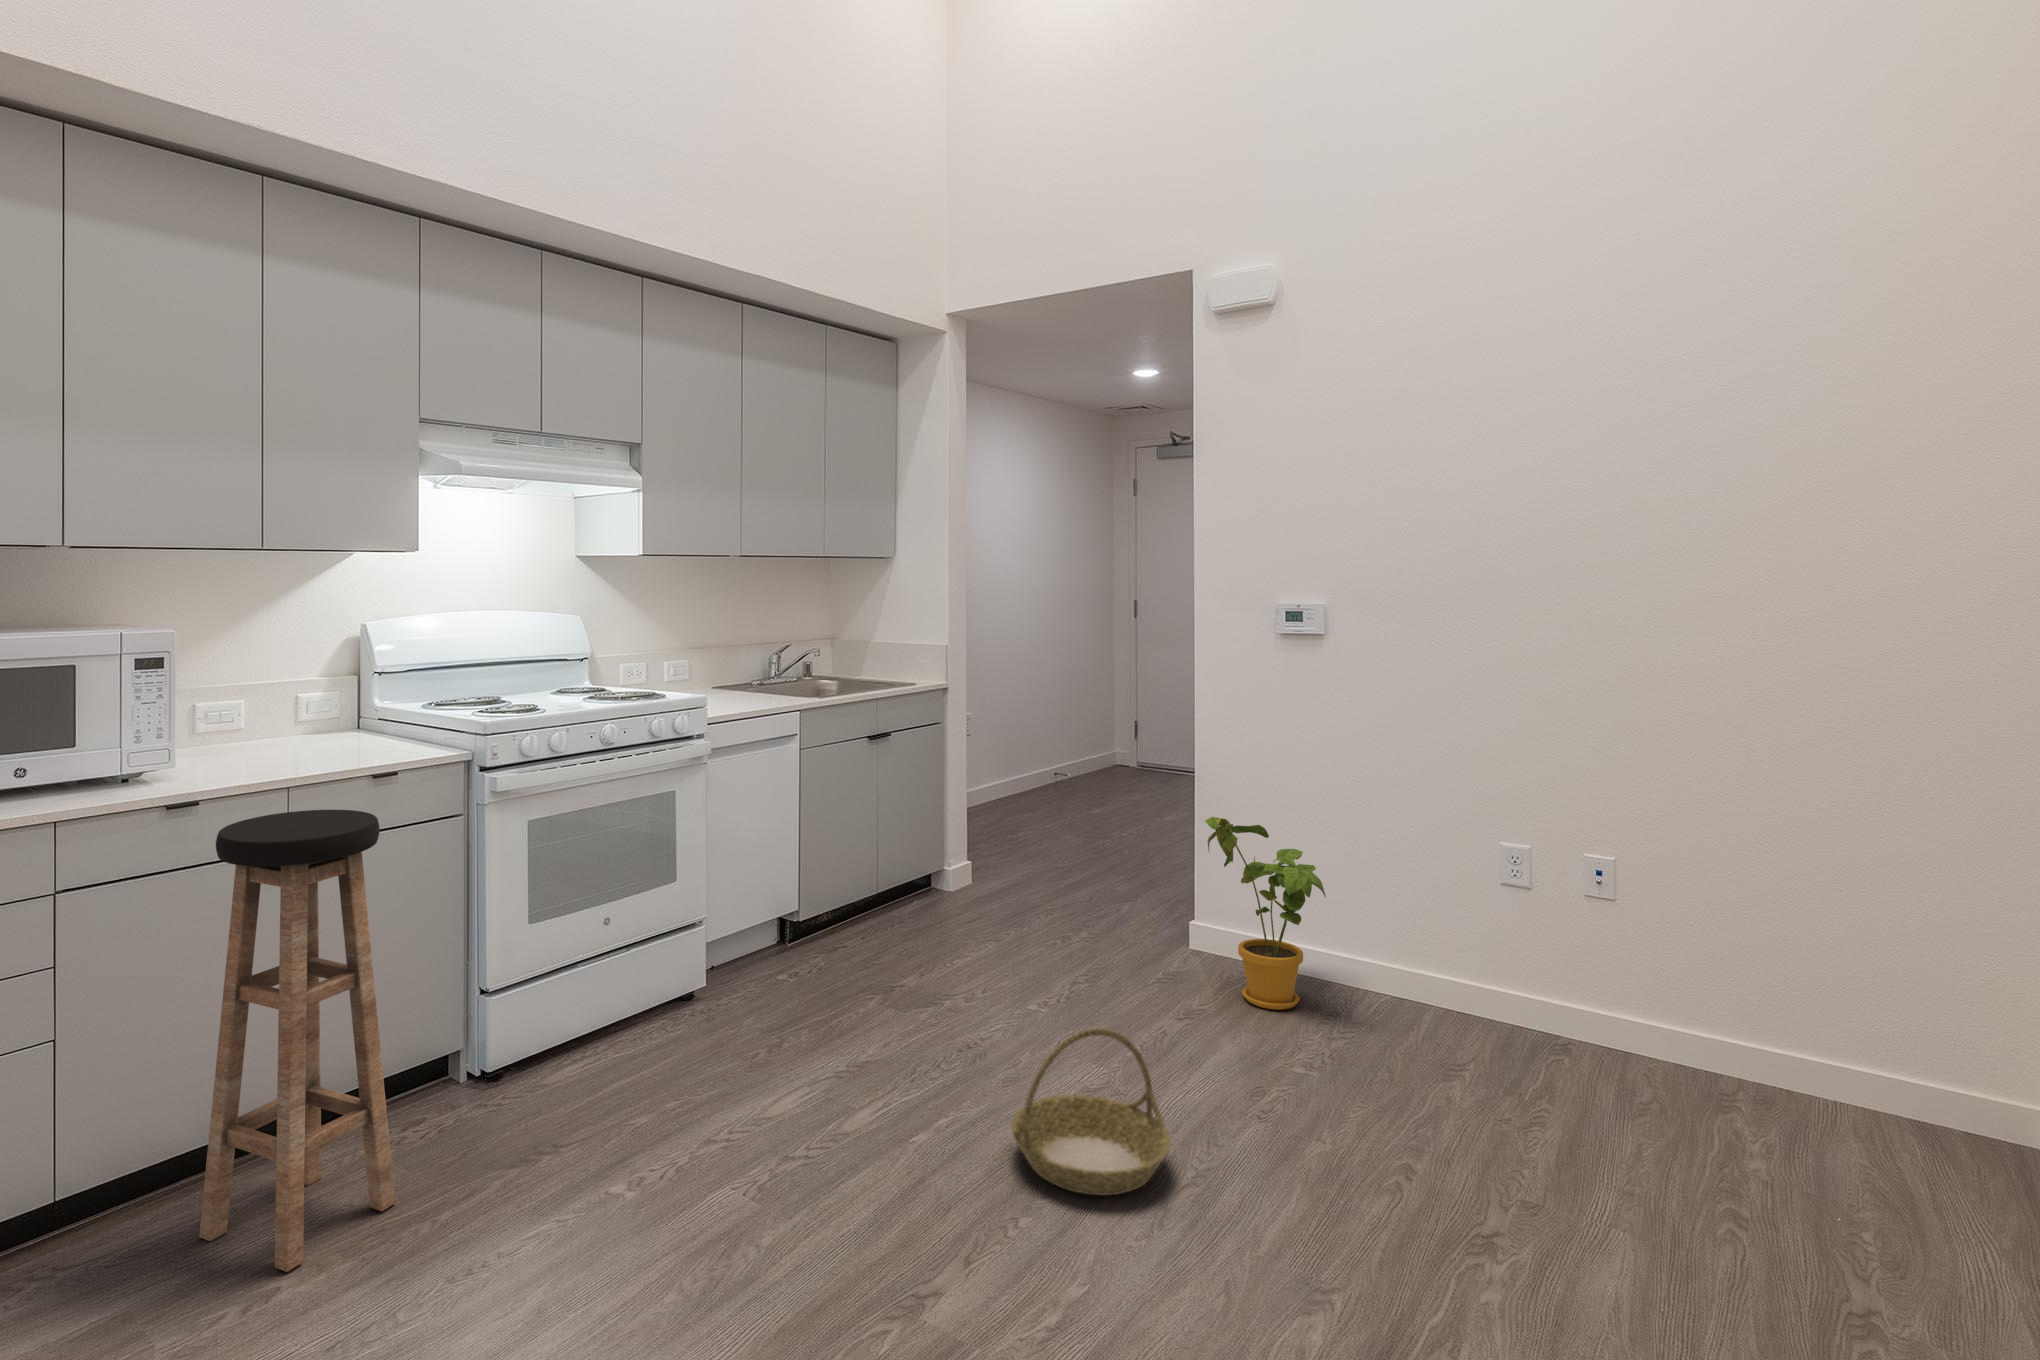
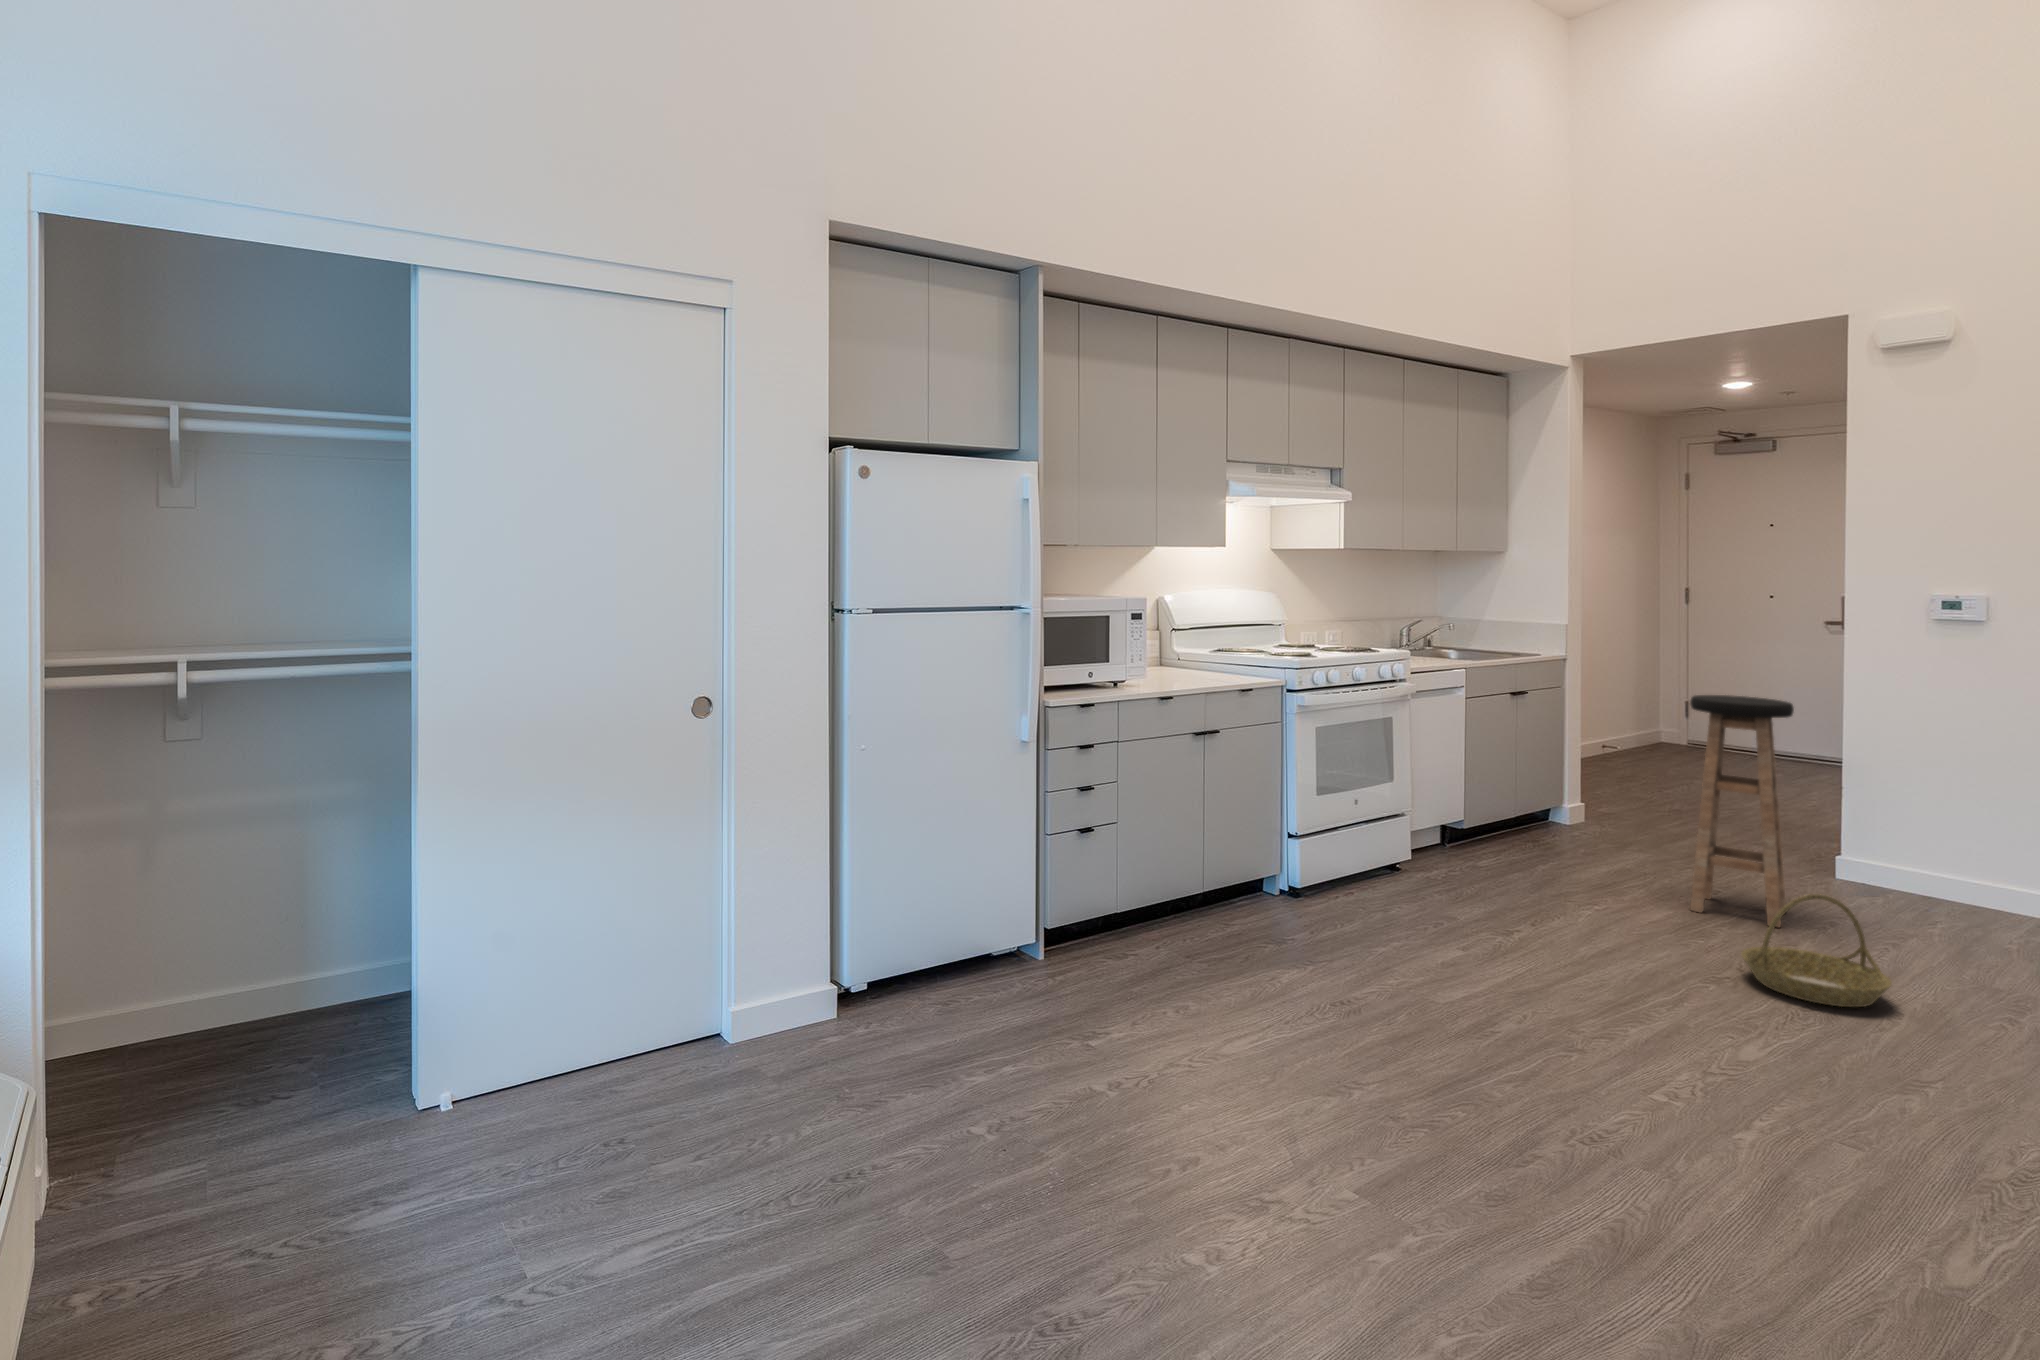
bar stool: present [199,810,395,1272] -> present [1690,695,1794,927]
house plant: present [1205,817,1326,1010] -> none [1869,766,2001,928]

